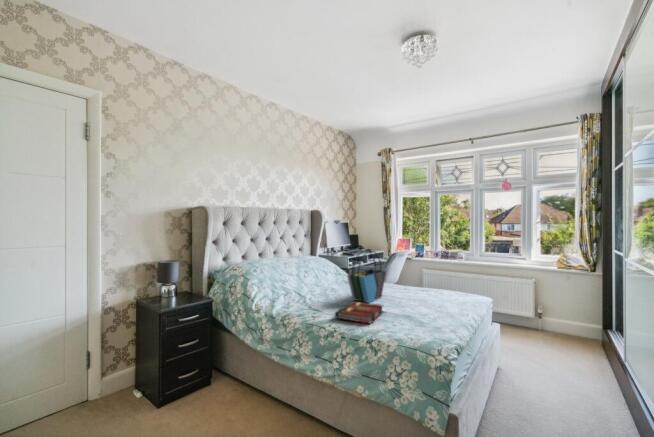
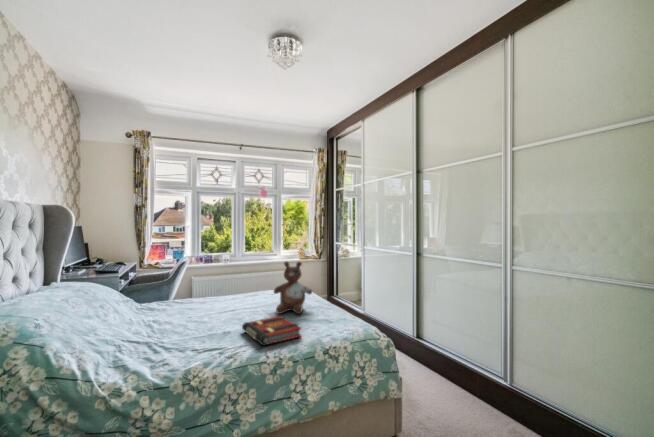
tote bag: present [347,250,386,303] -> none [216,259,245,324]
stuffed bear: none [396,259,436,311] -> present [274,262,312,314]

